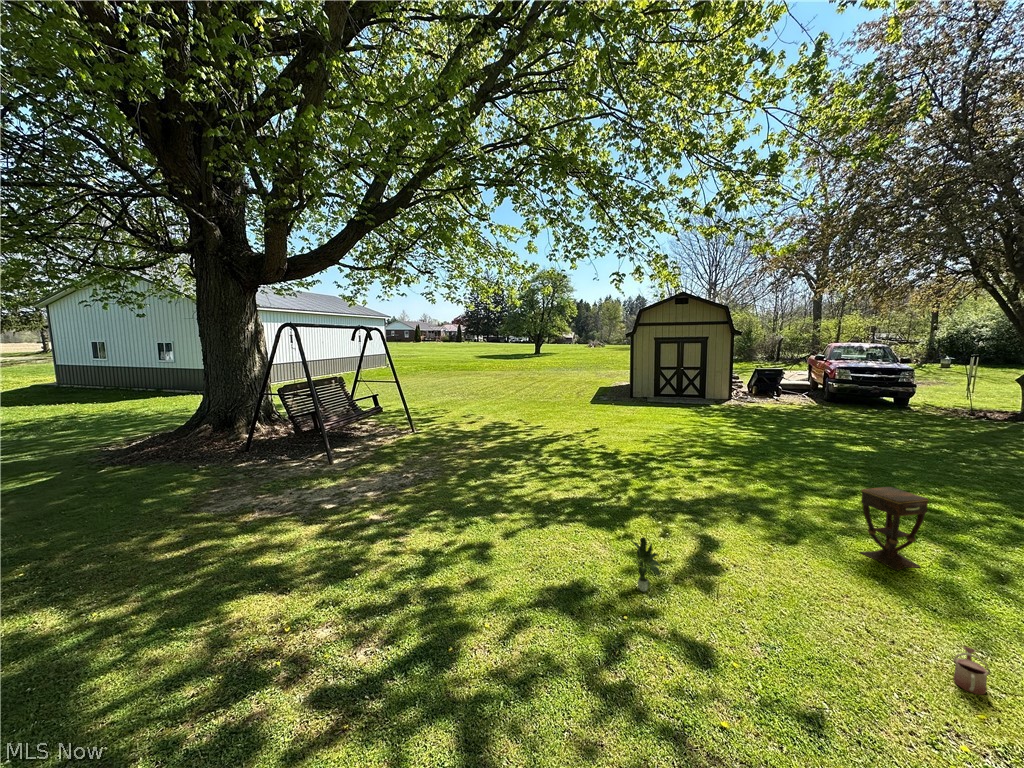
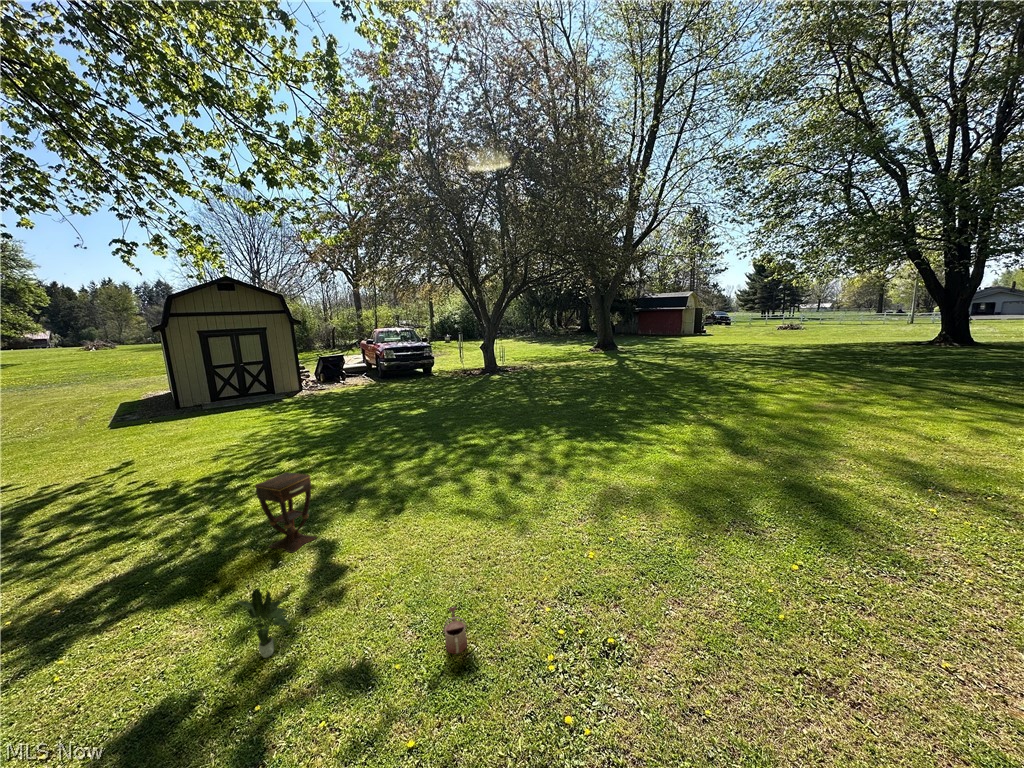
side table: present [860,487,929,570] -> present [255,472,317,553]
watering can: present [953,646,990,695] -> present [443,607,467,654]

